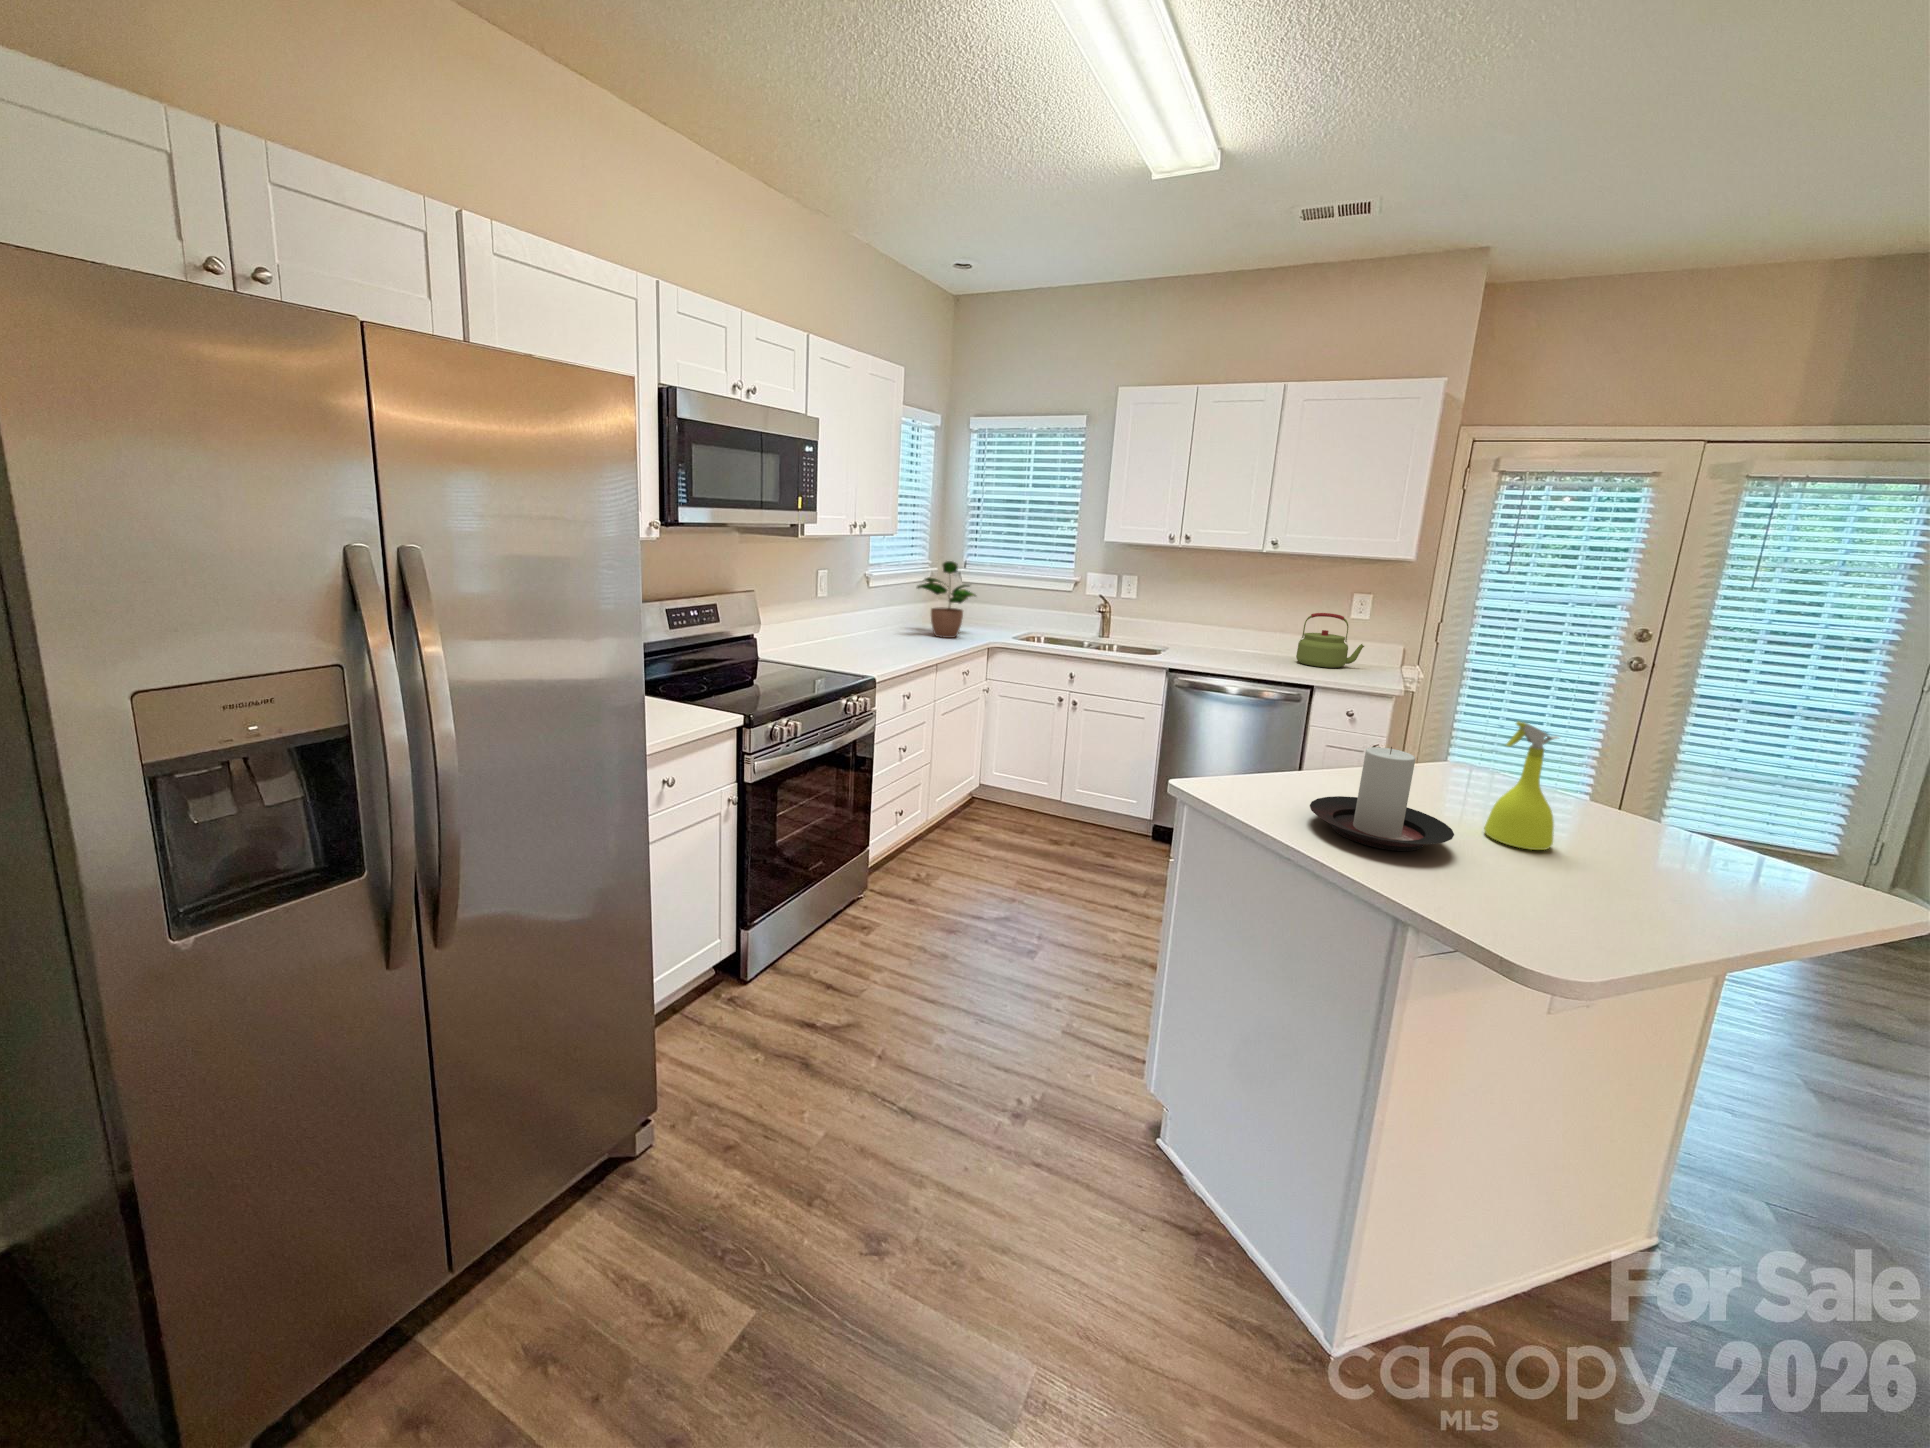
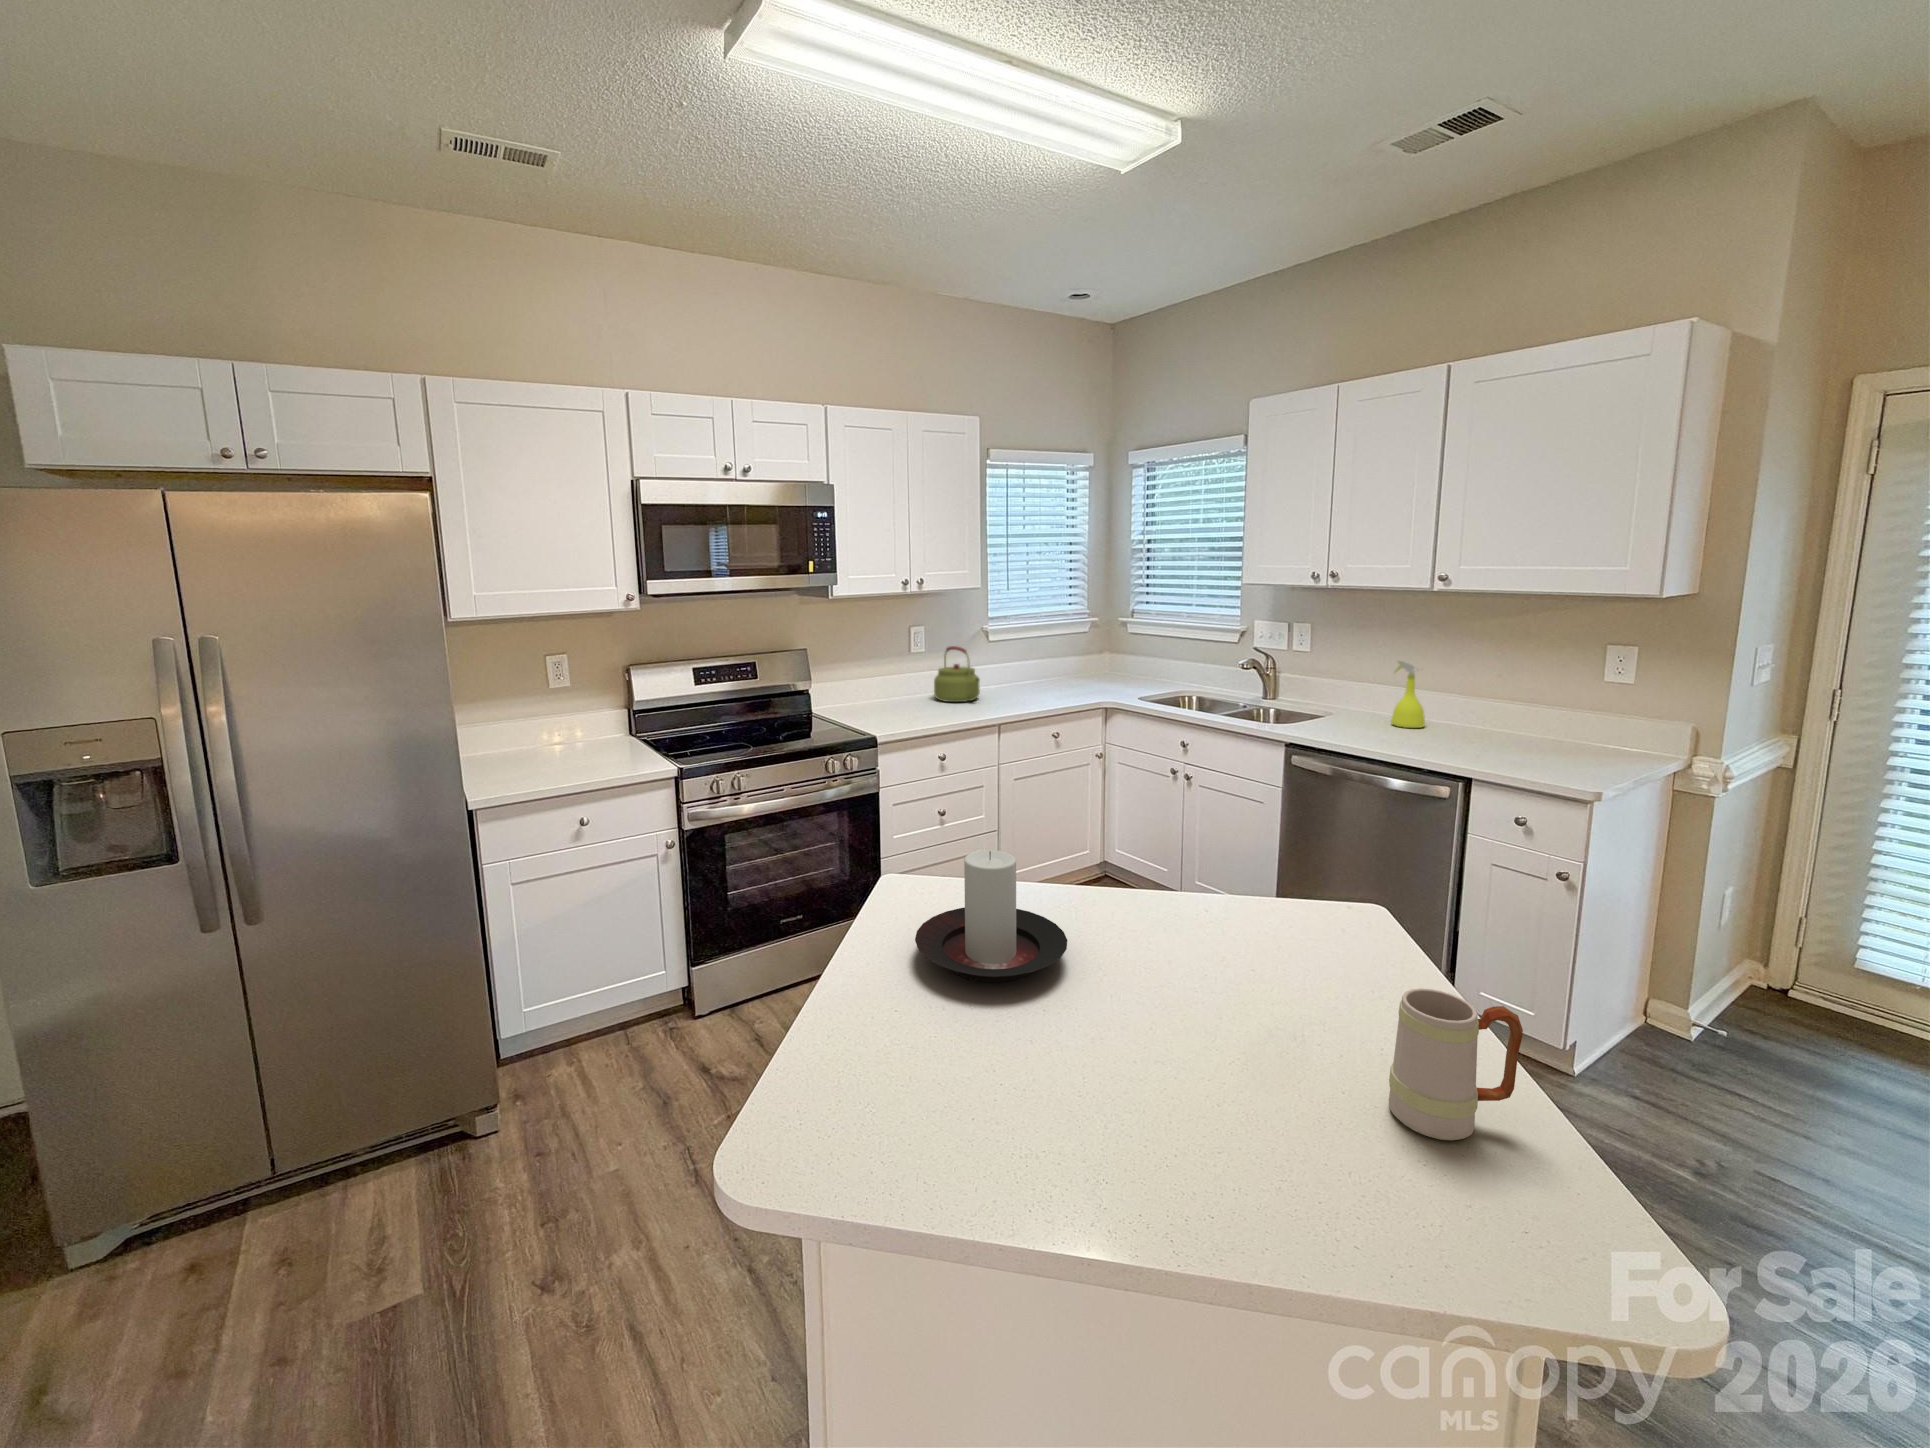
potted plant: present [917,561,976,638] -> none [1021,613,1102,696]
kettle: present [1296,613,1364,668] -> present [934,646,980,702]
spray bottle: present [1484,721,1558,850] -> present [1391,661,1425,728]
mug: none [1697,796,1785,885] -> present [1389,988,1523,1140]

